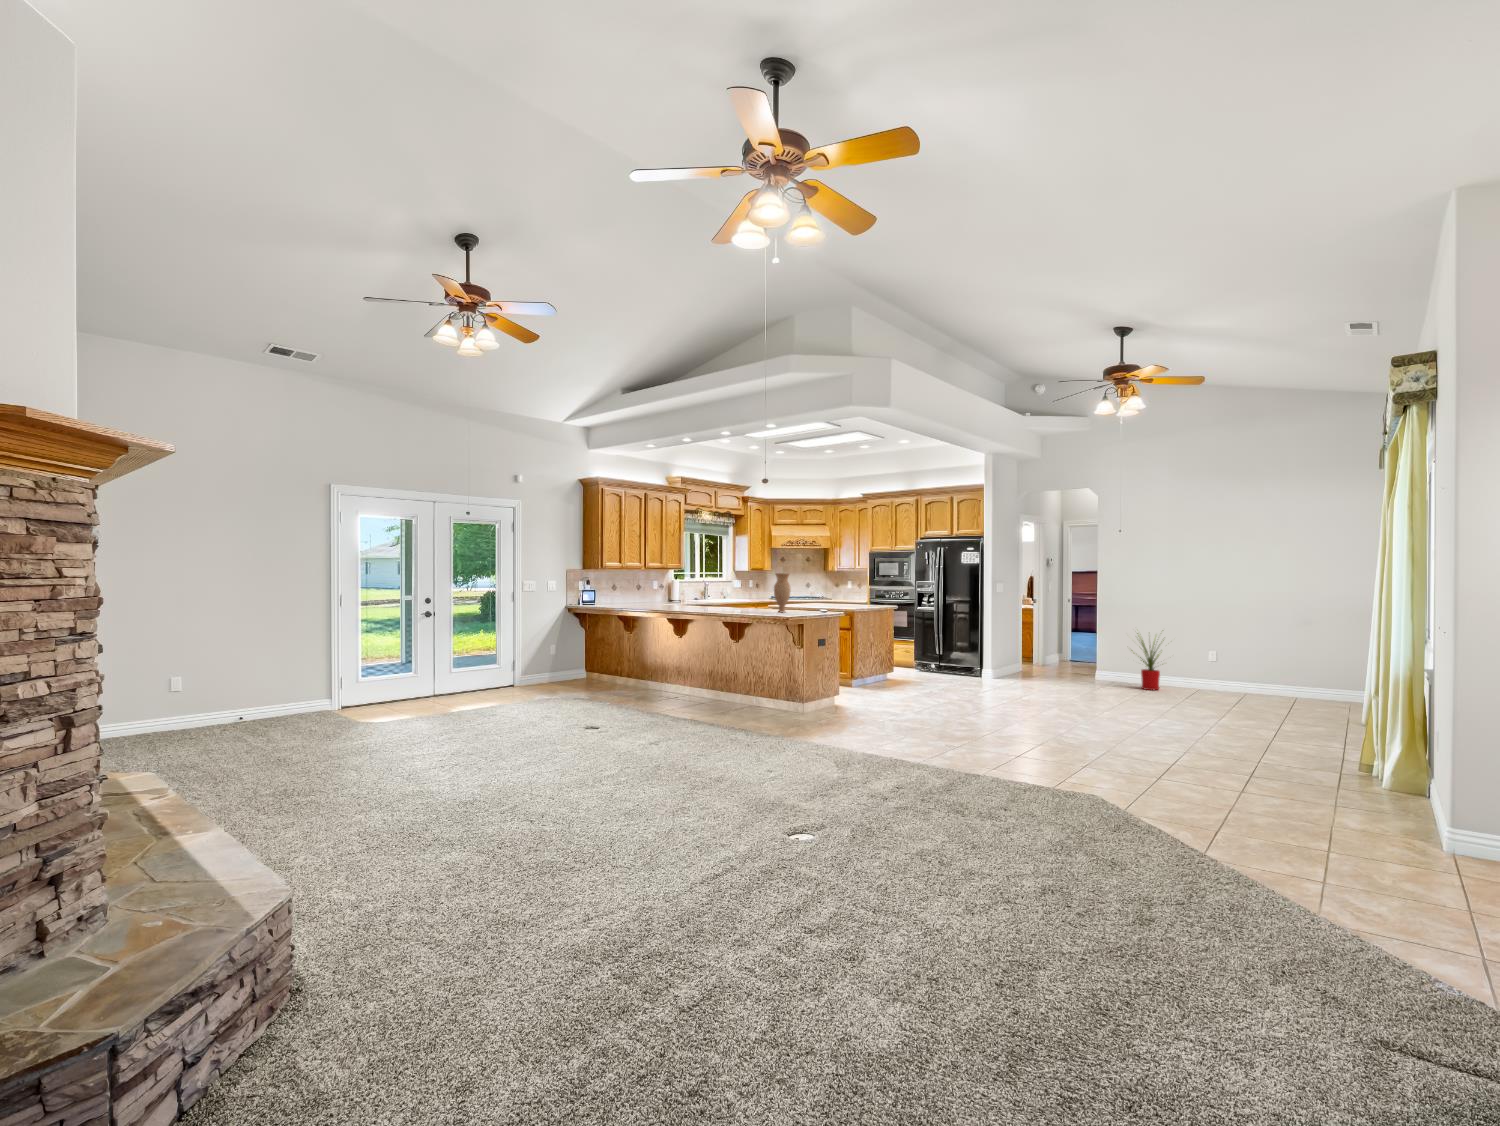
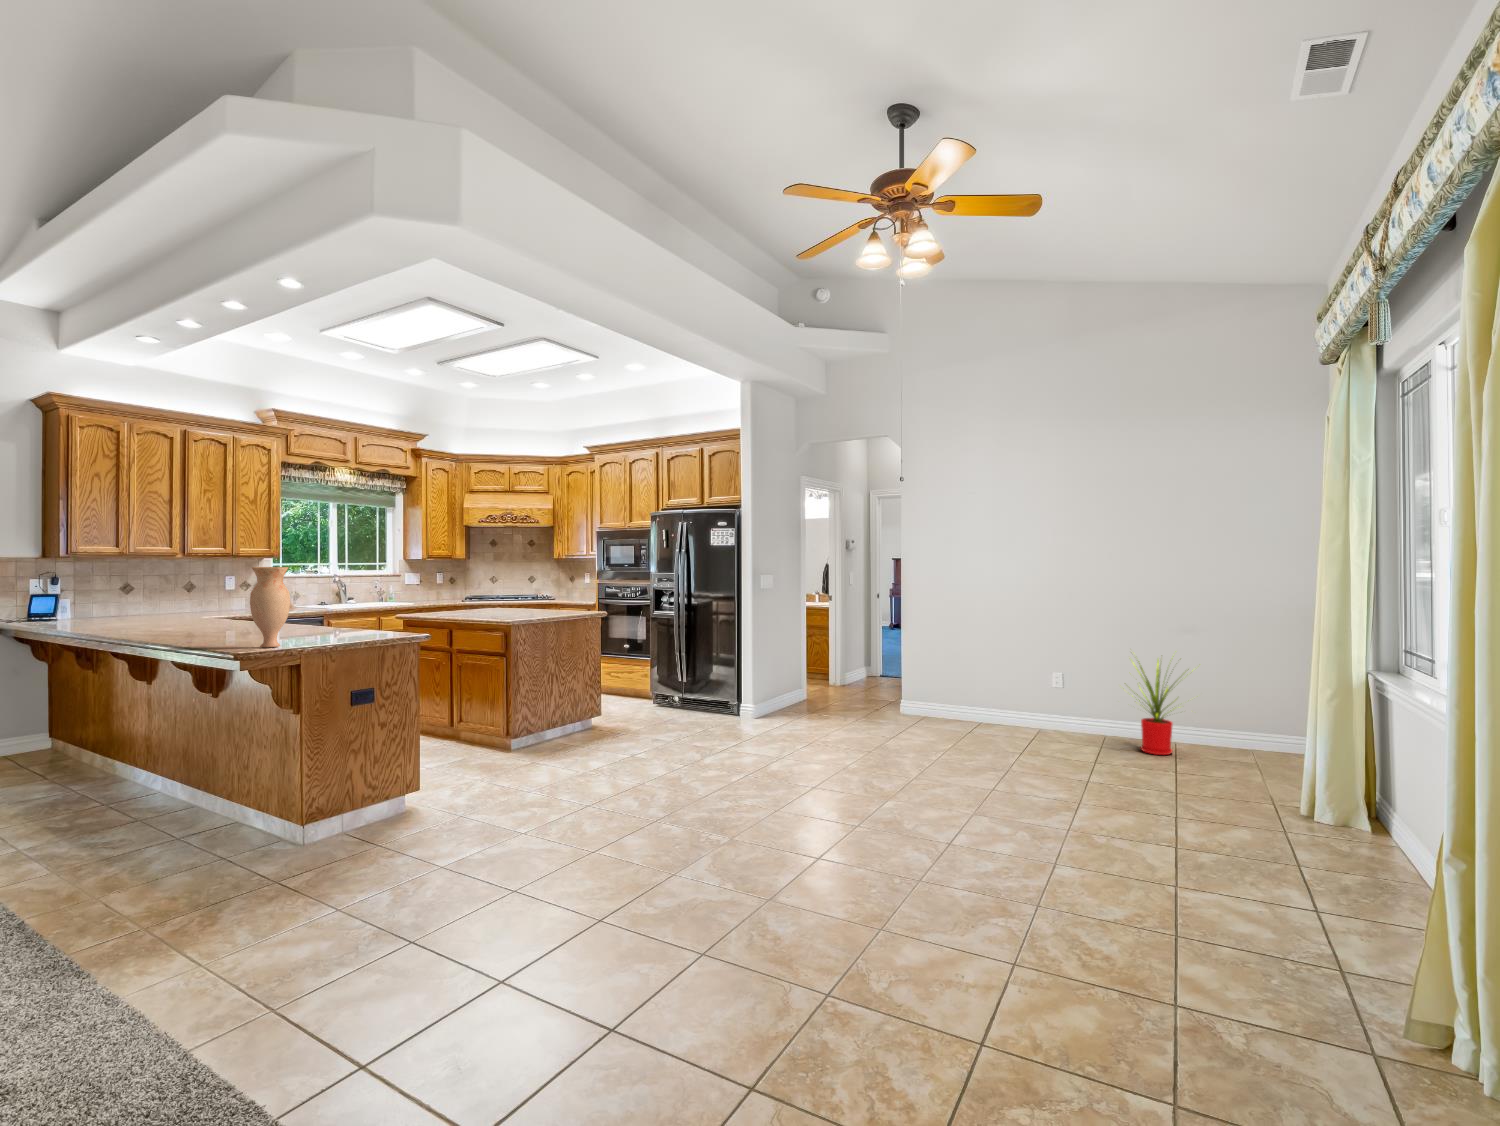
house plant: present [1131,633,1164,690] -> present [1136,660,1173,755]

